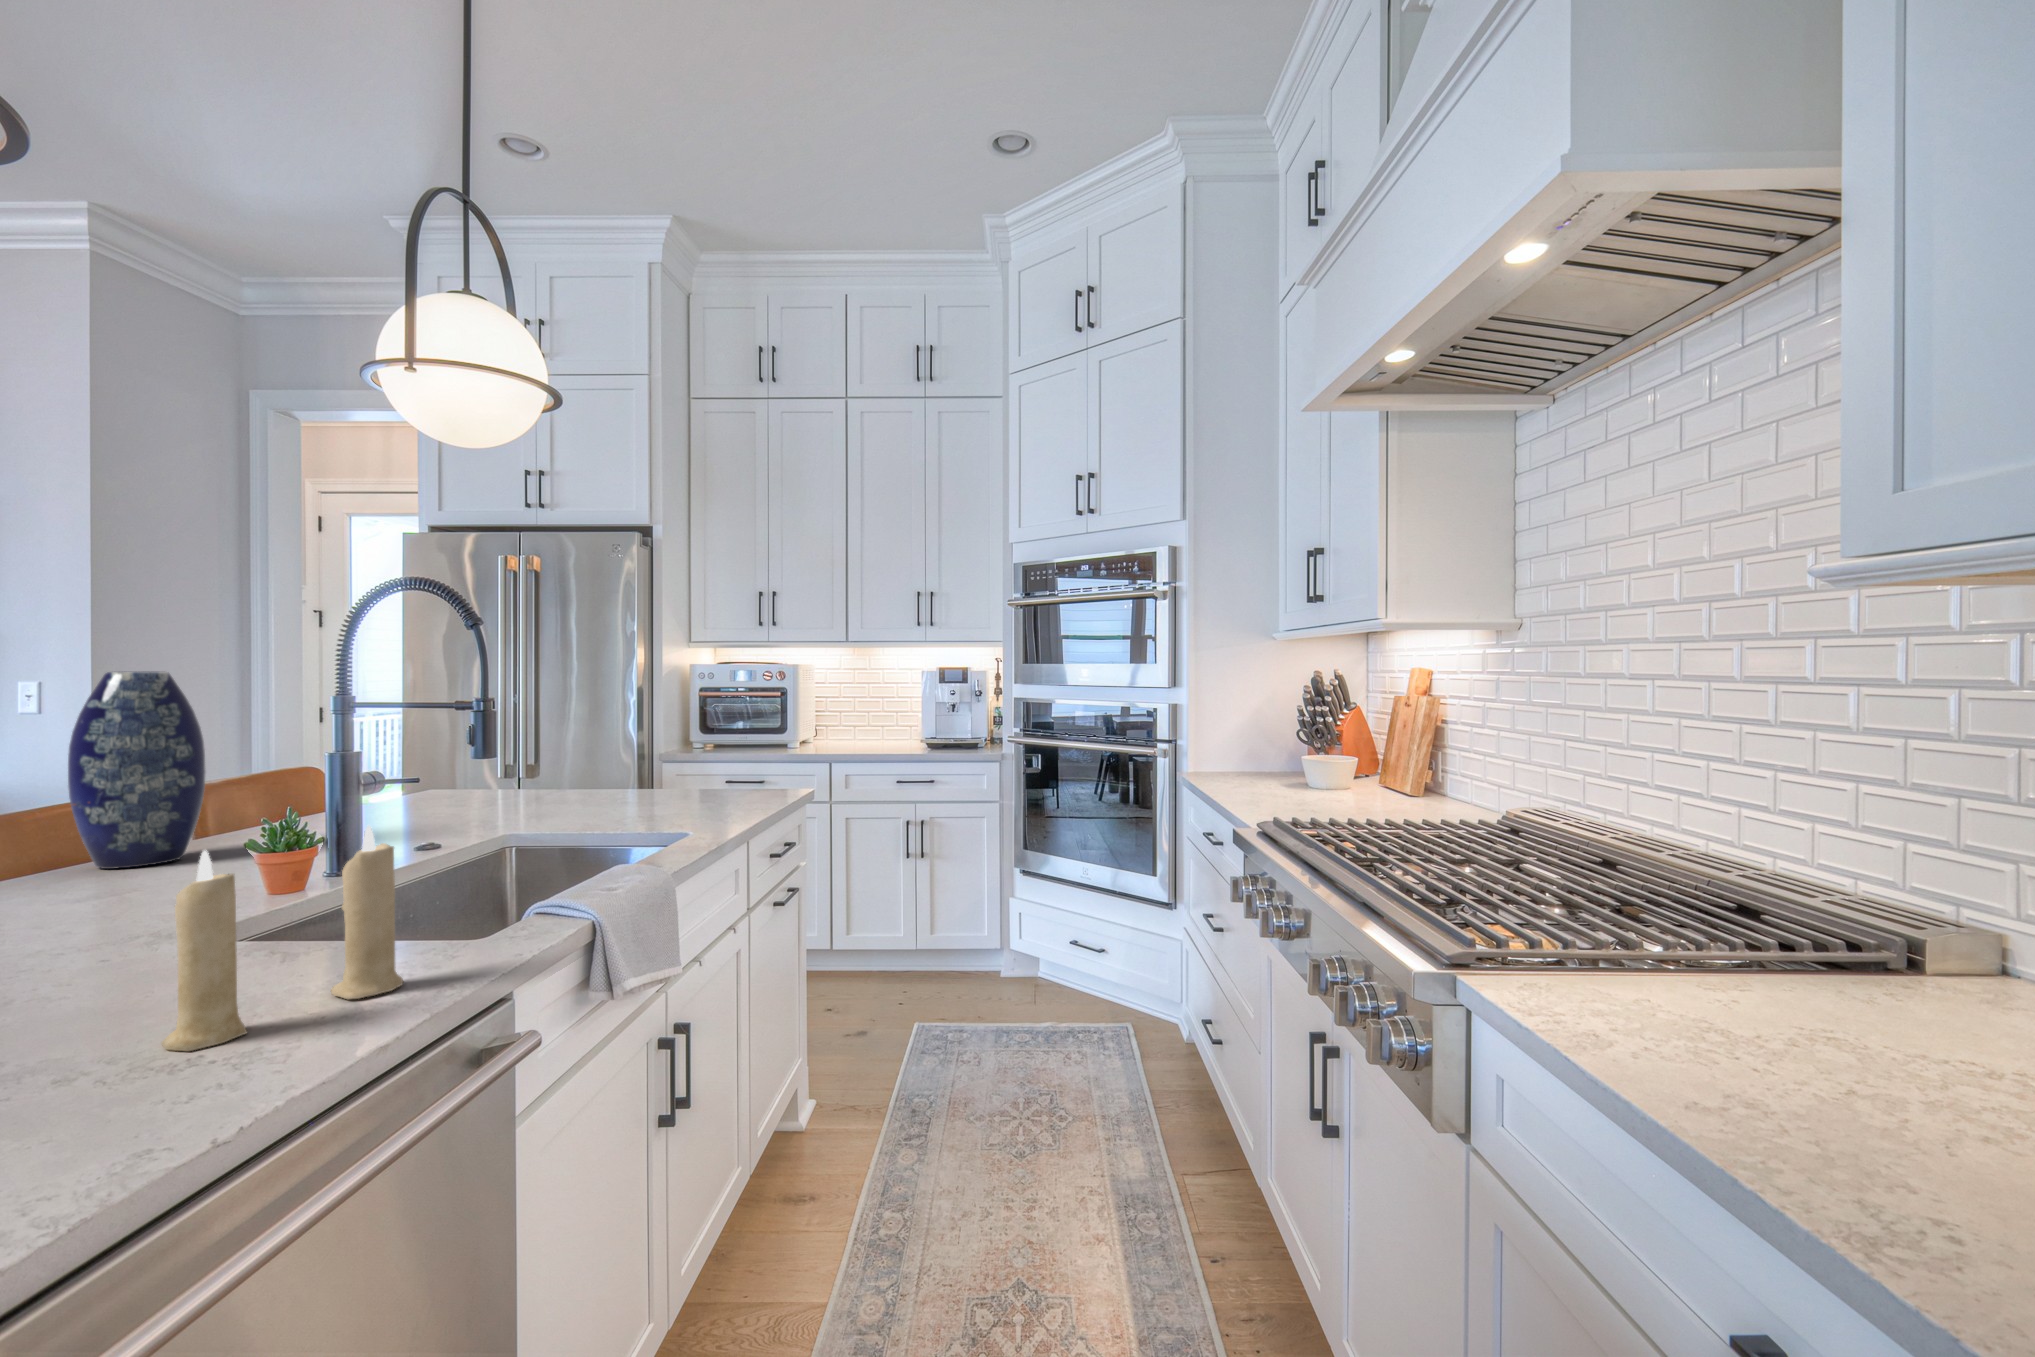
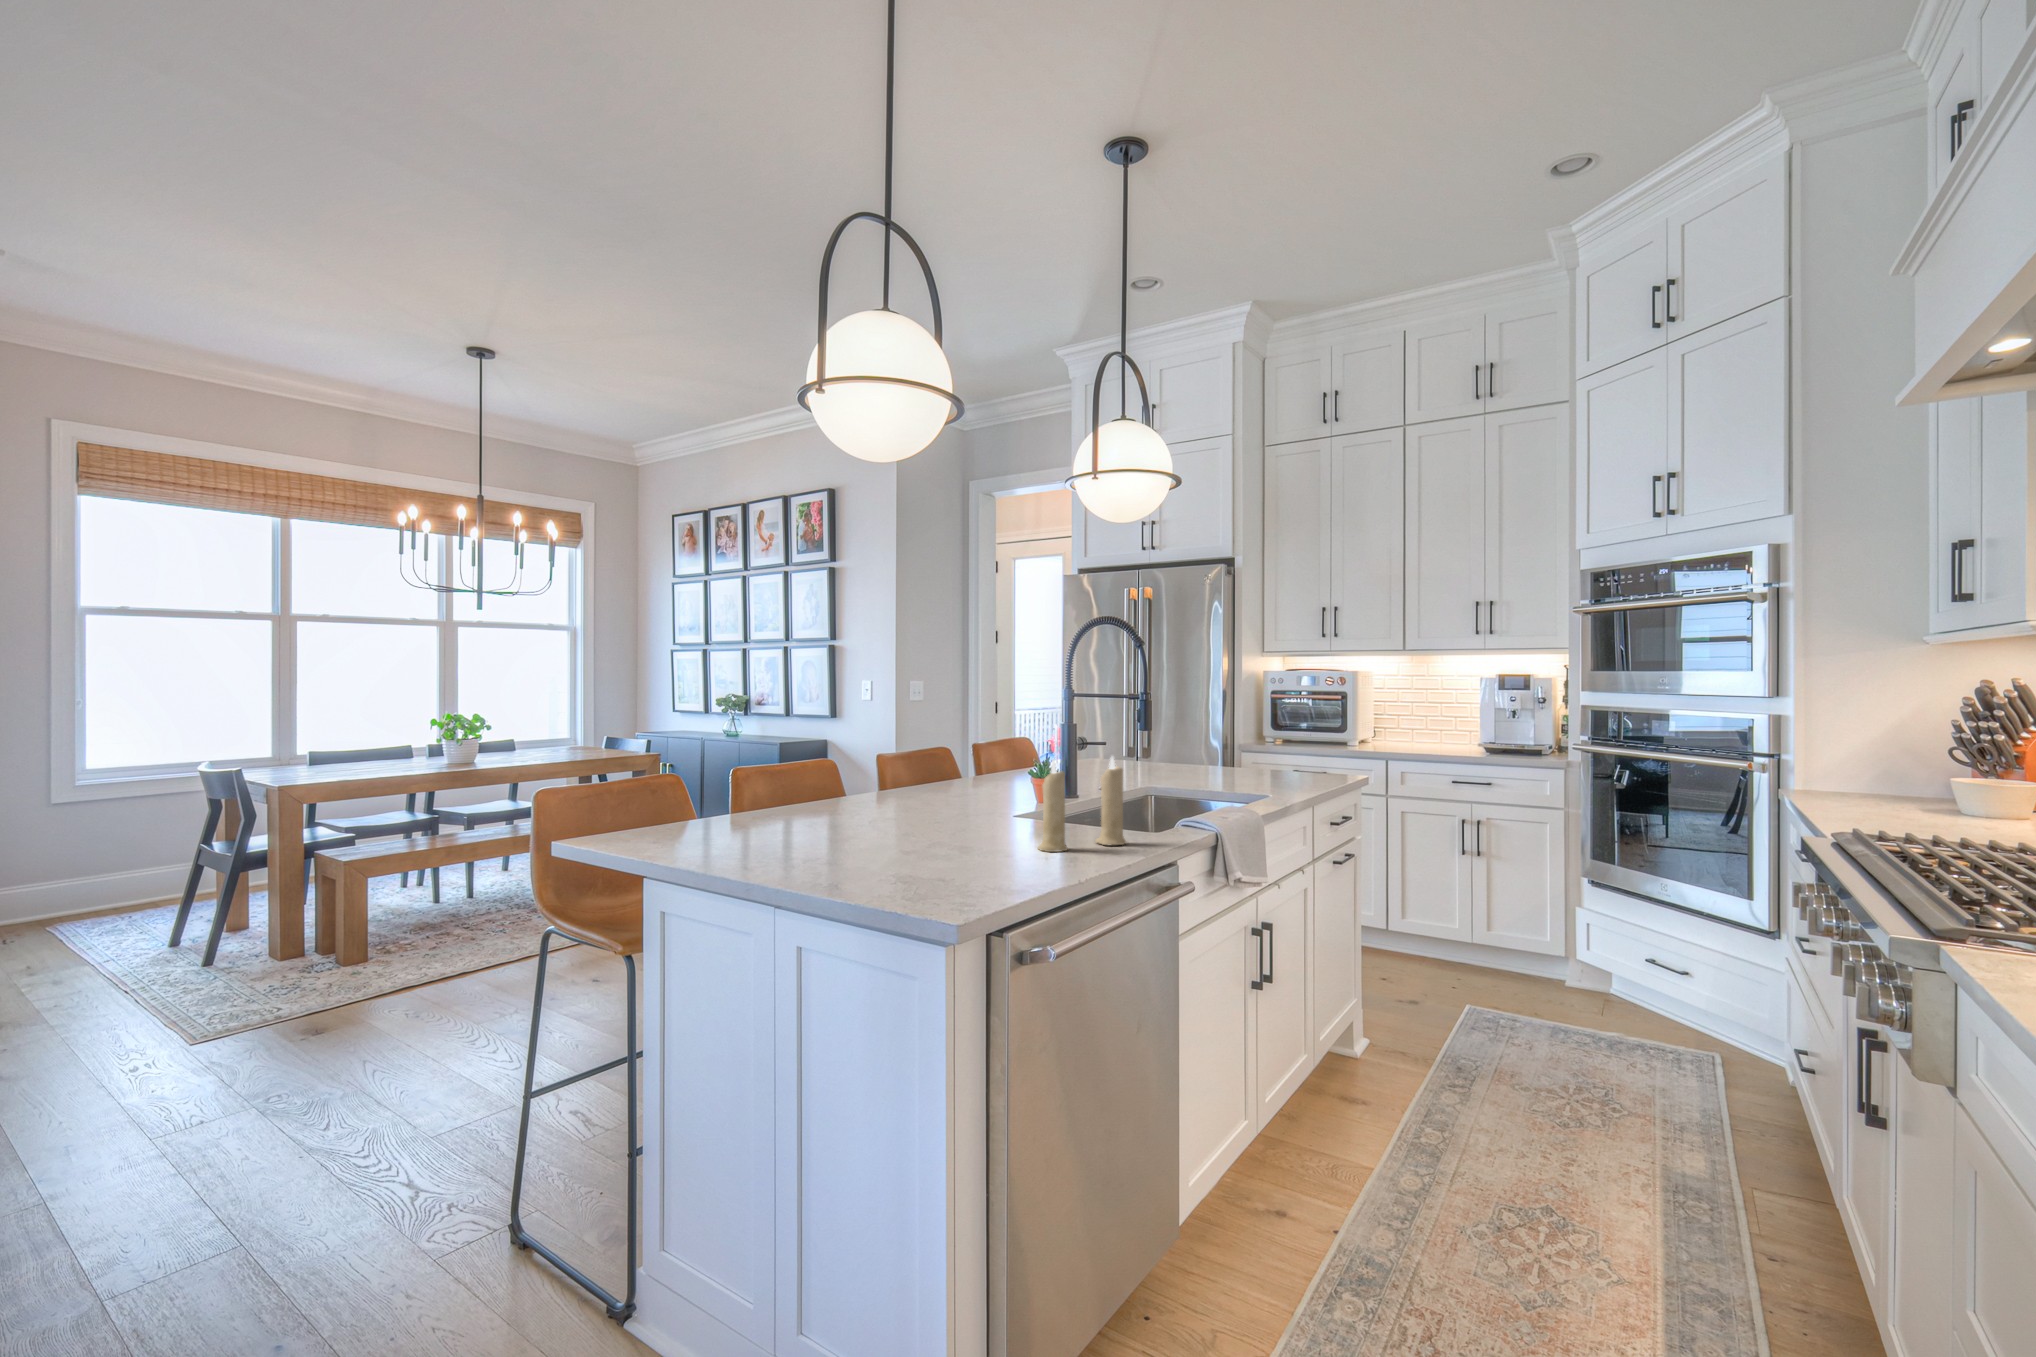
vase: present [68,671,206,869] -> none [937,674,992,785]

